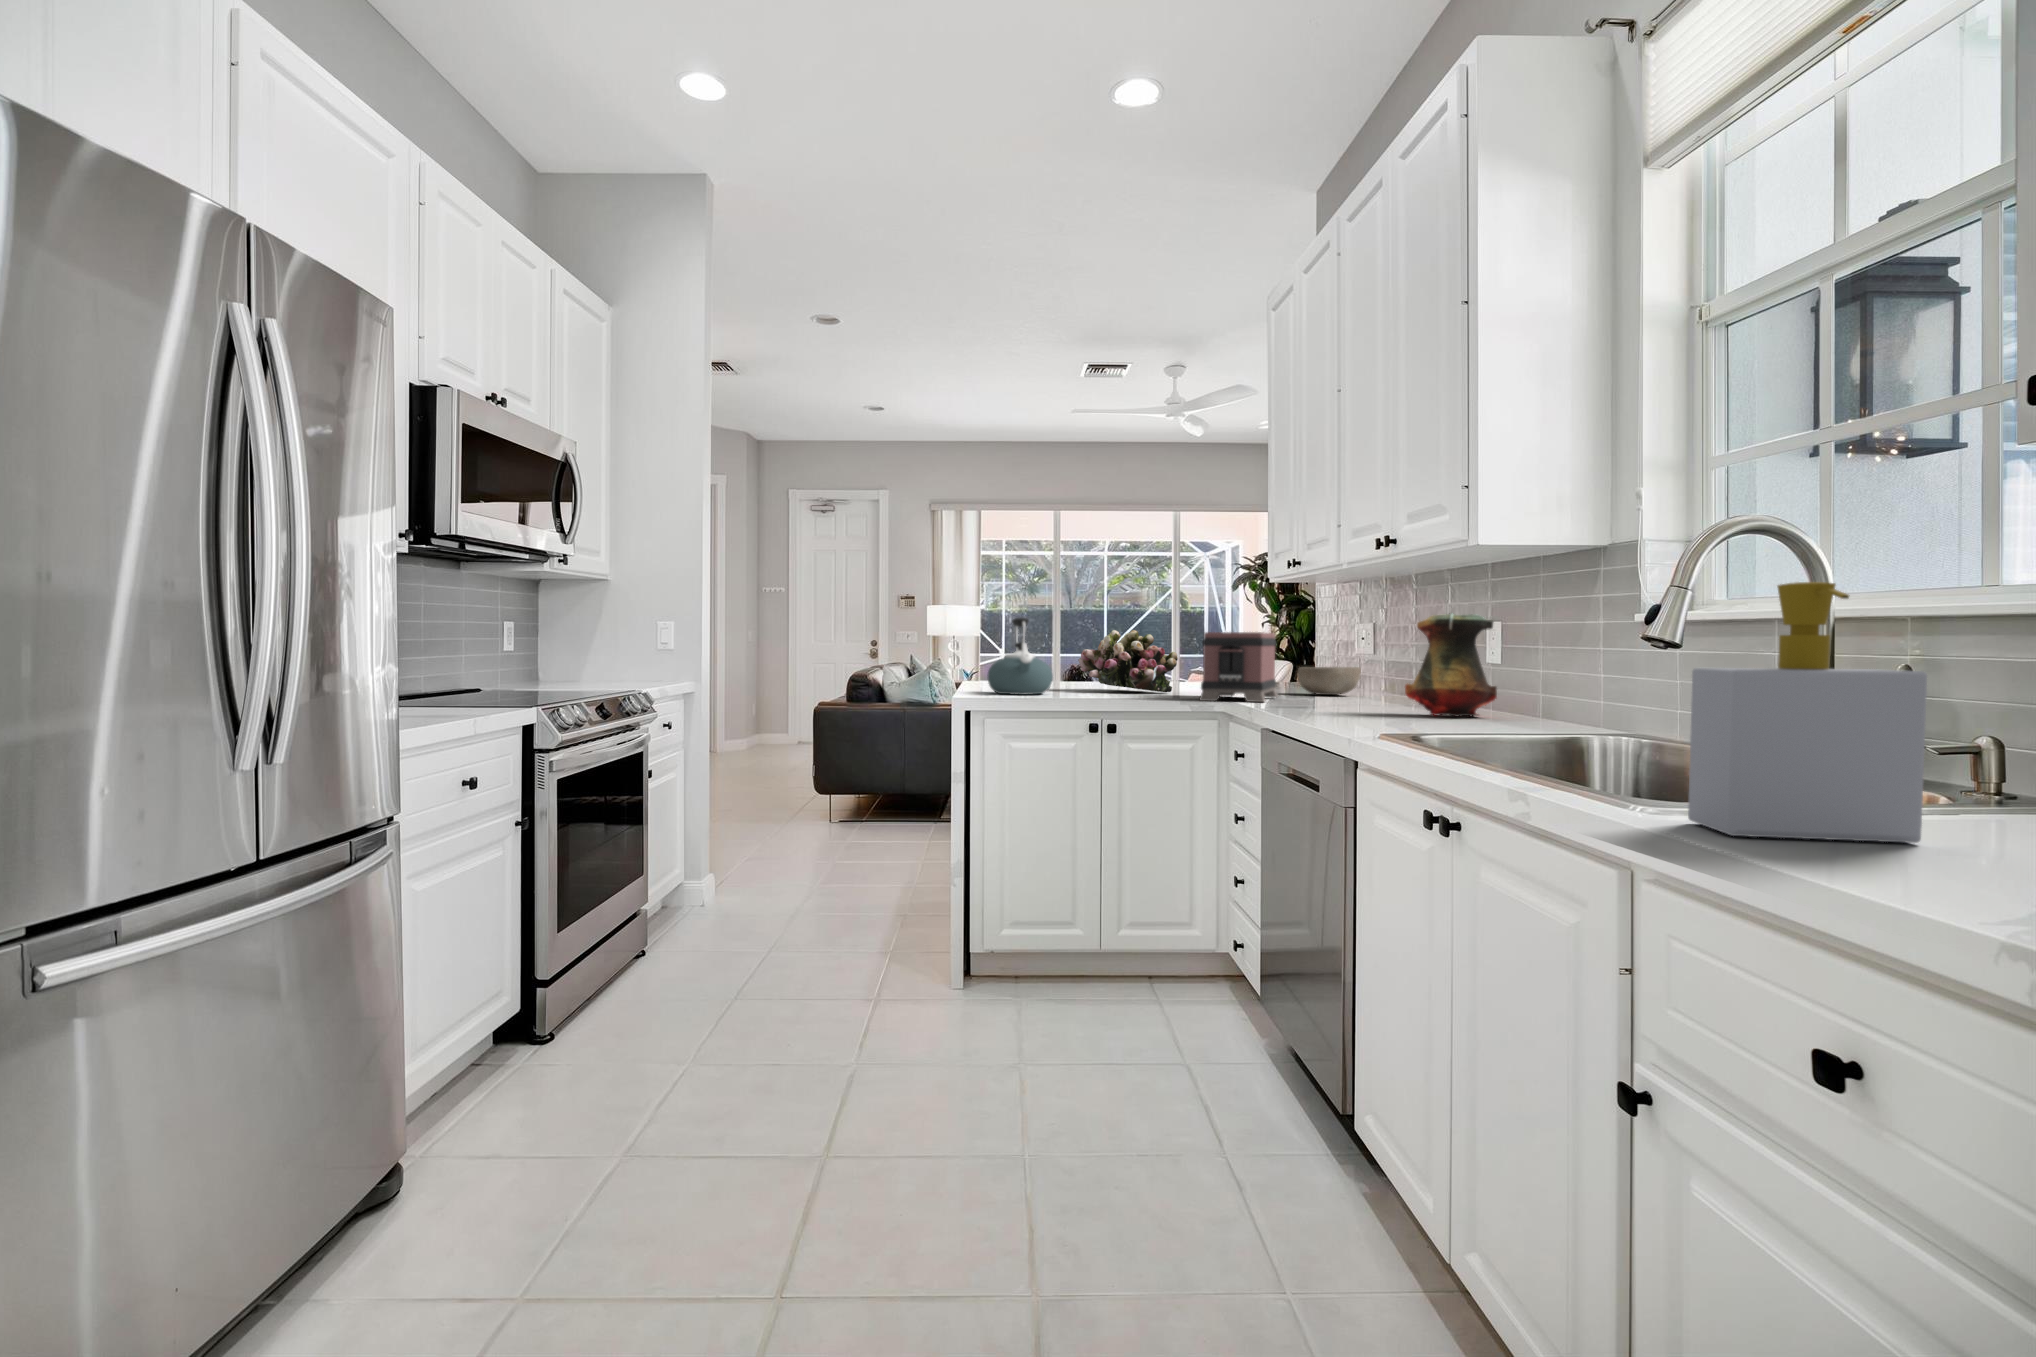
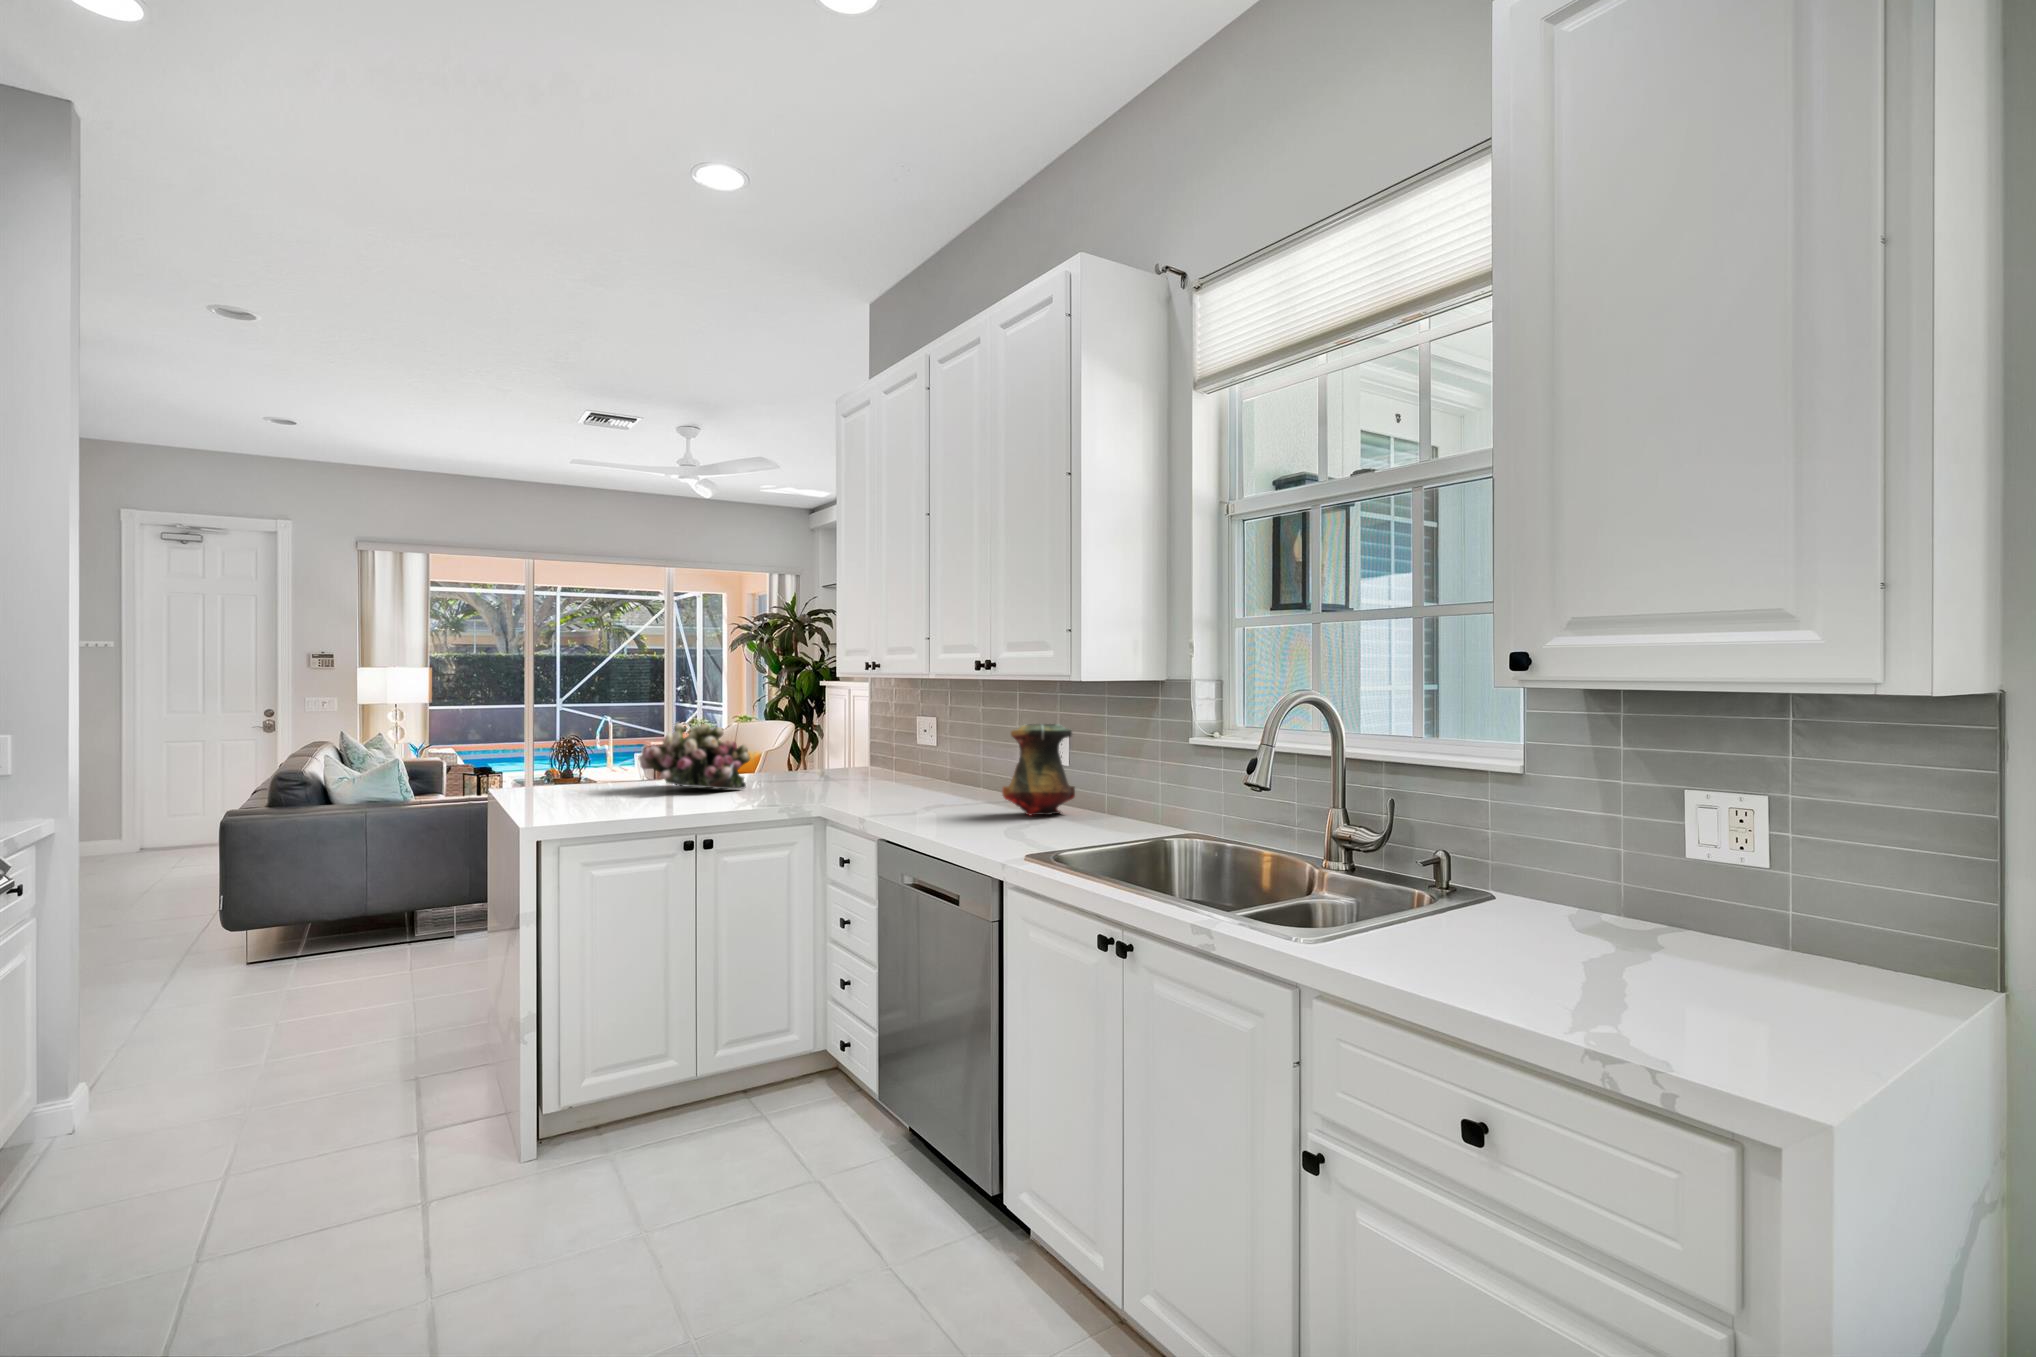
soap bottle: present [1688,582,1927,843] -> none [1331,785,1450,958]
kettle: present [987,618,1053,695] -> none [548,720,629,809]
toaster: present [1200,632,1277,702] -> none [794,728,860,803]
bowl: present [1297,667,1361,695] -> none [863,751,921,781]

